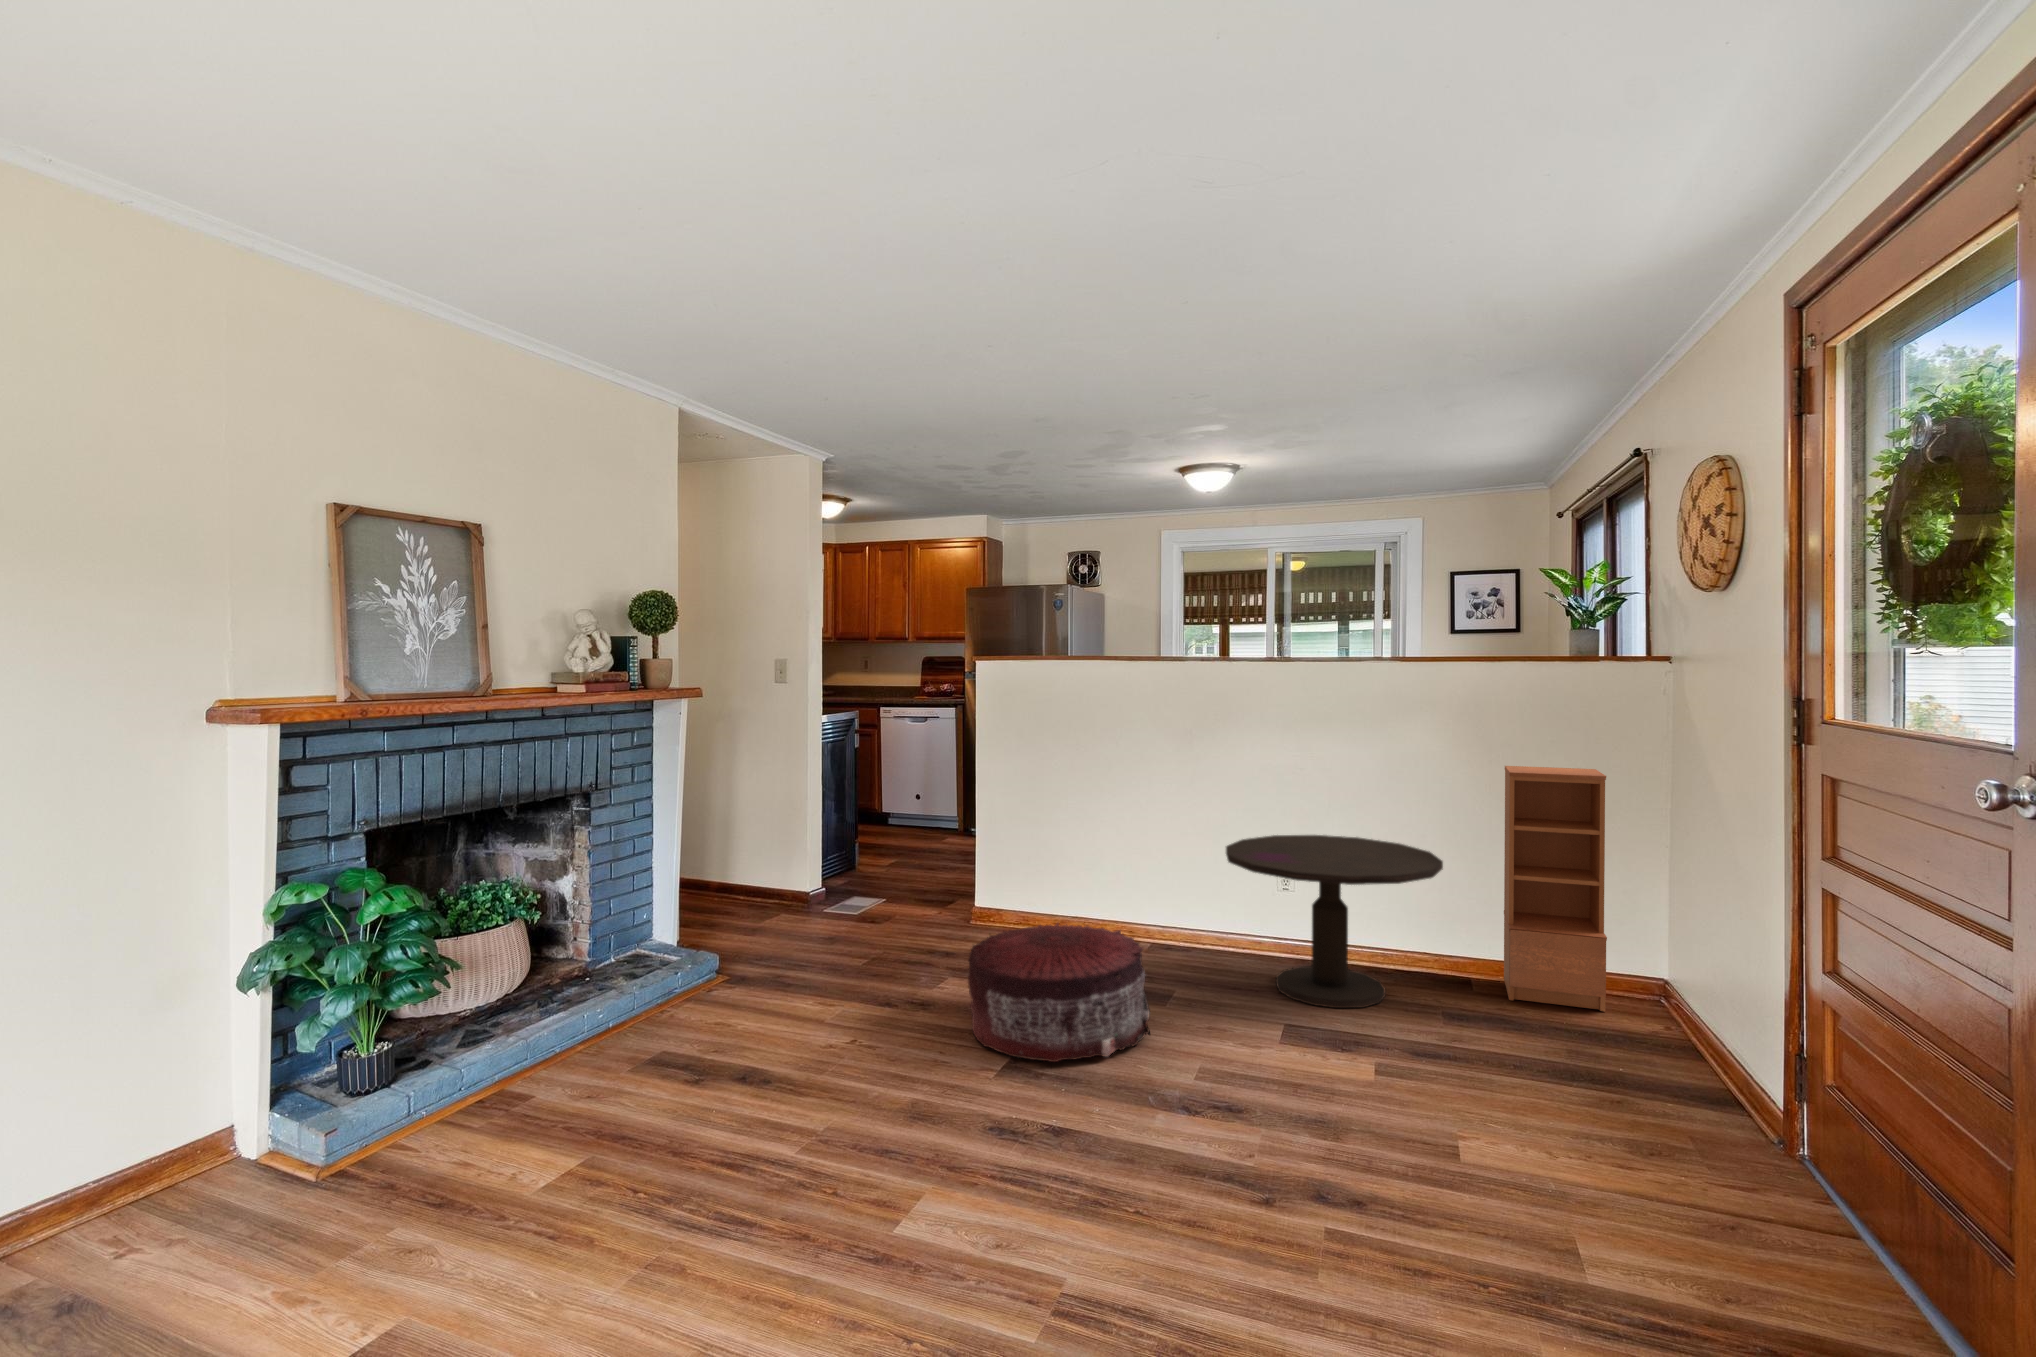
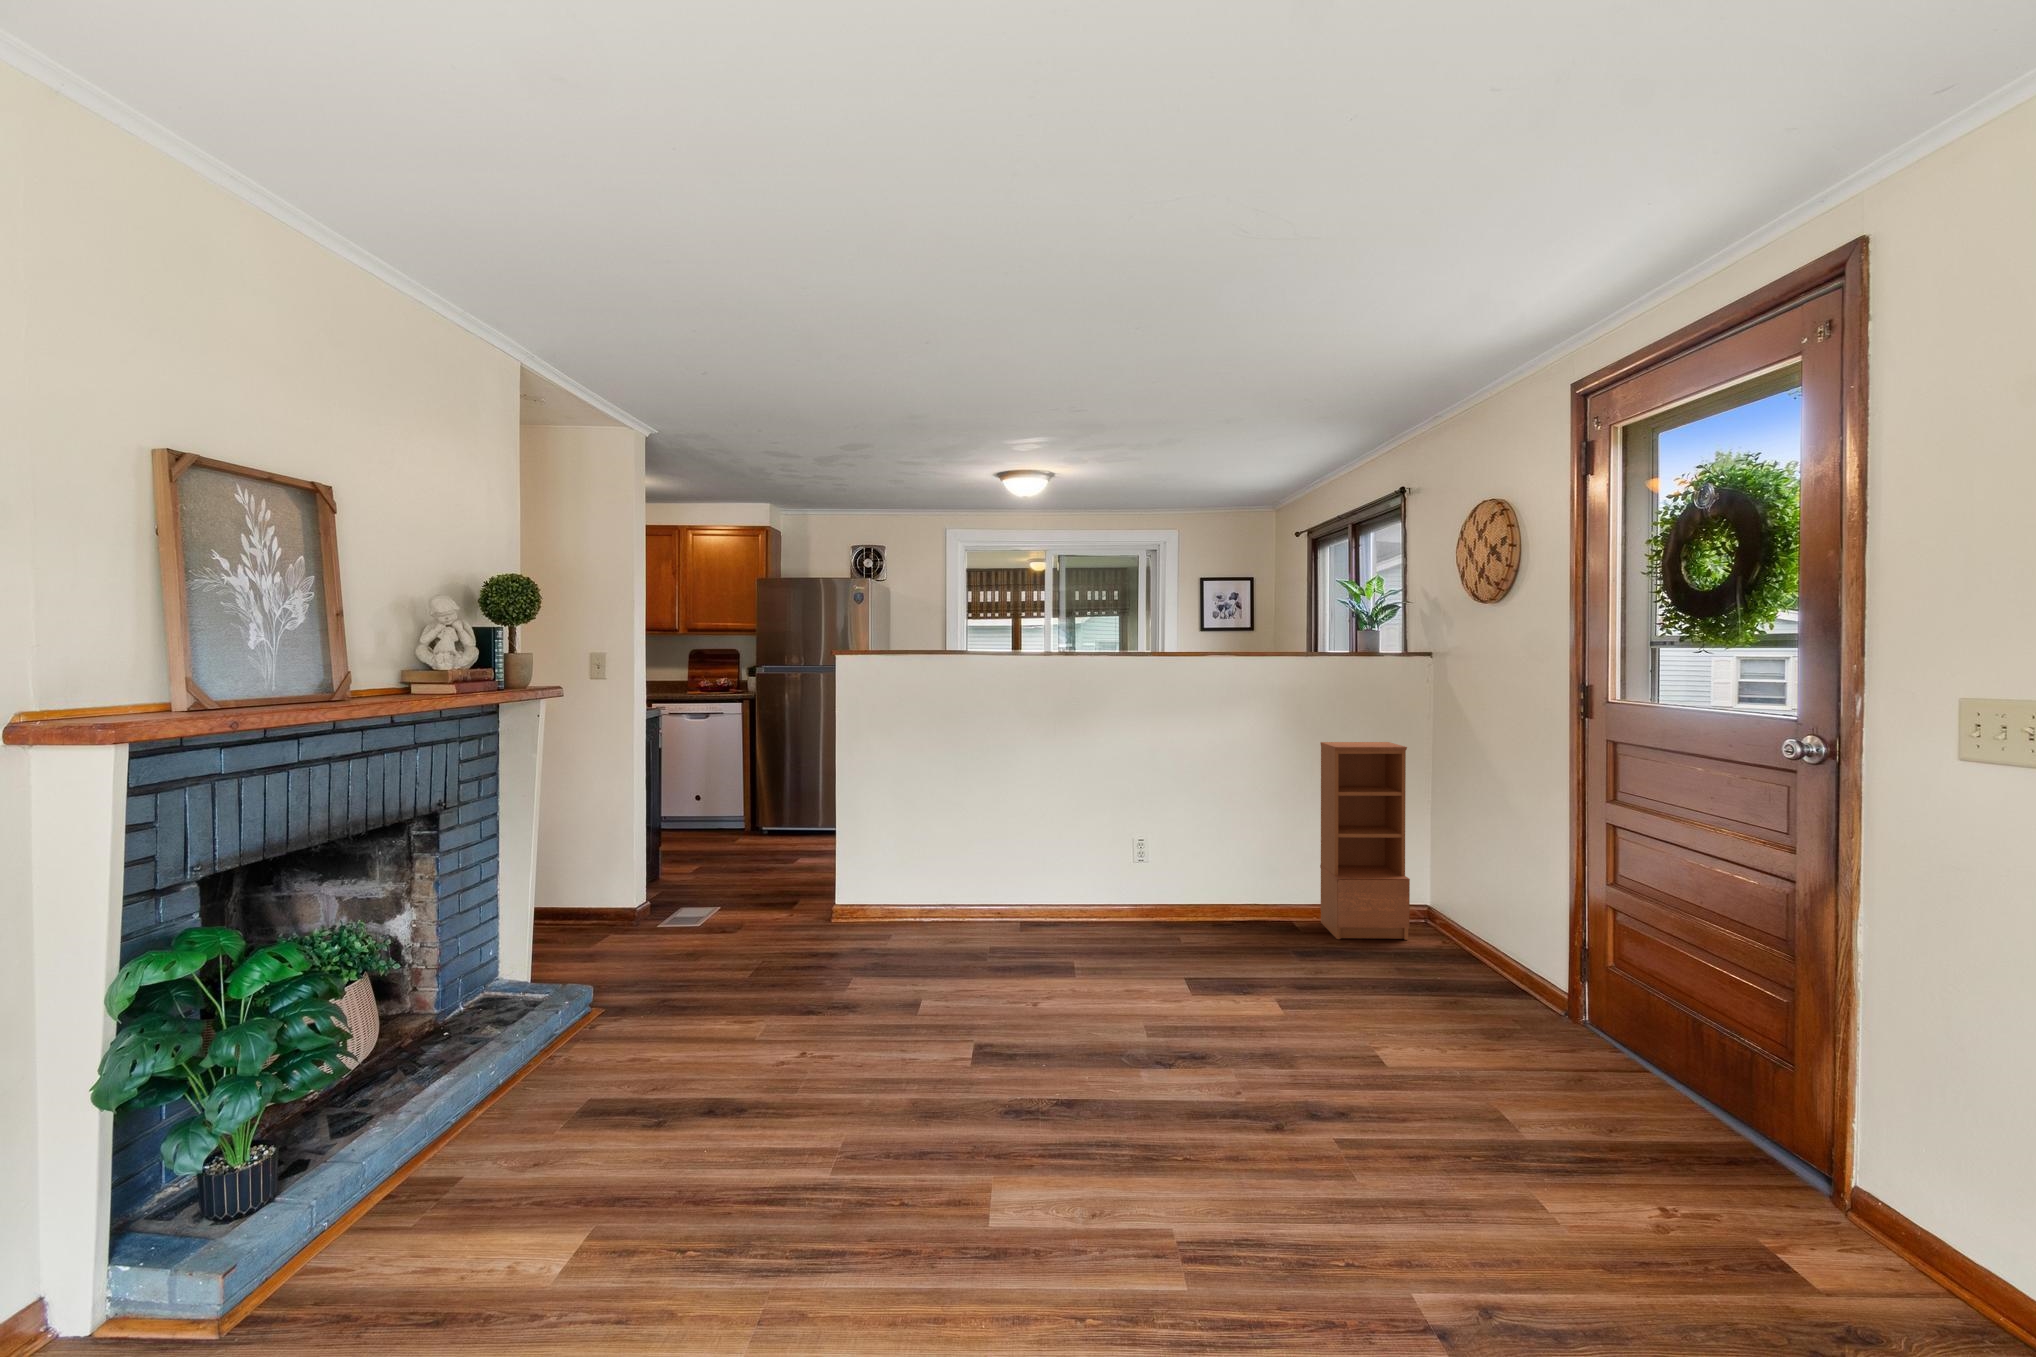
side table: present [1226,835,1443,1008] -> none [1106,811,1294,963]
pouf: present [968,923,1150,1062] -> none [903,911,1087,1046]

